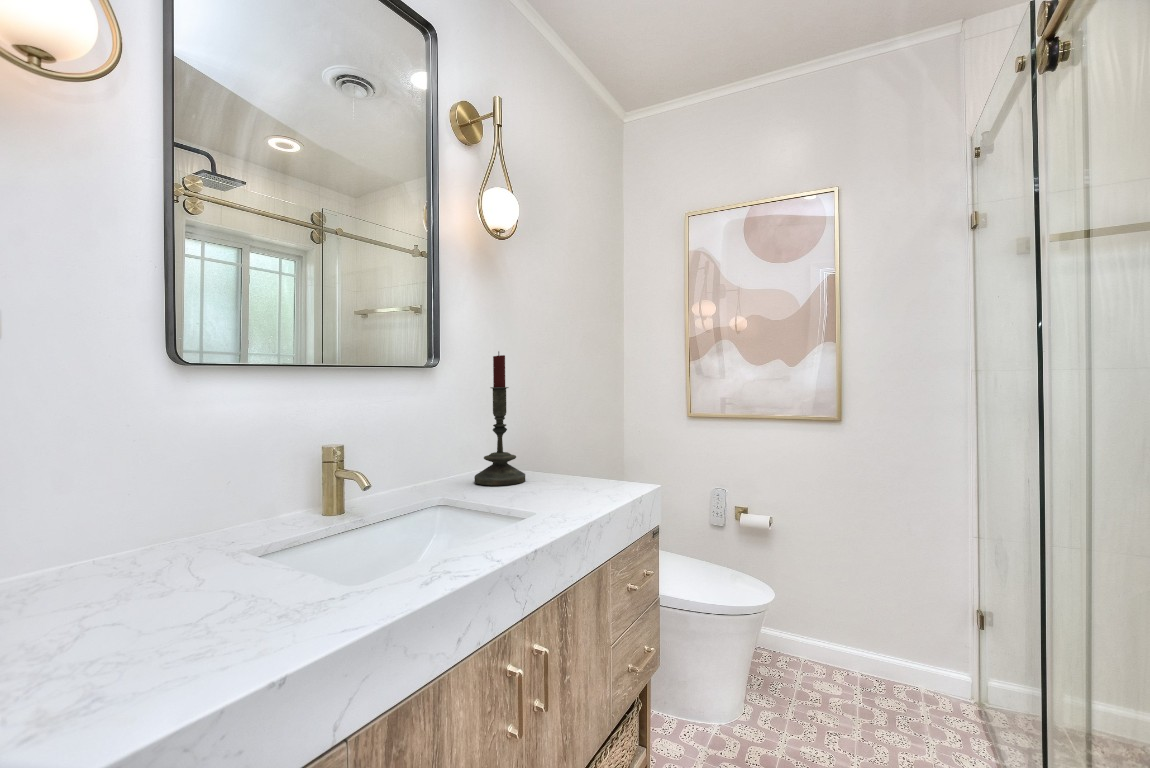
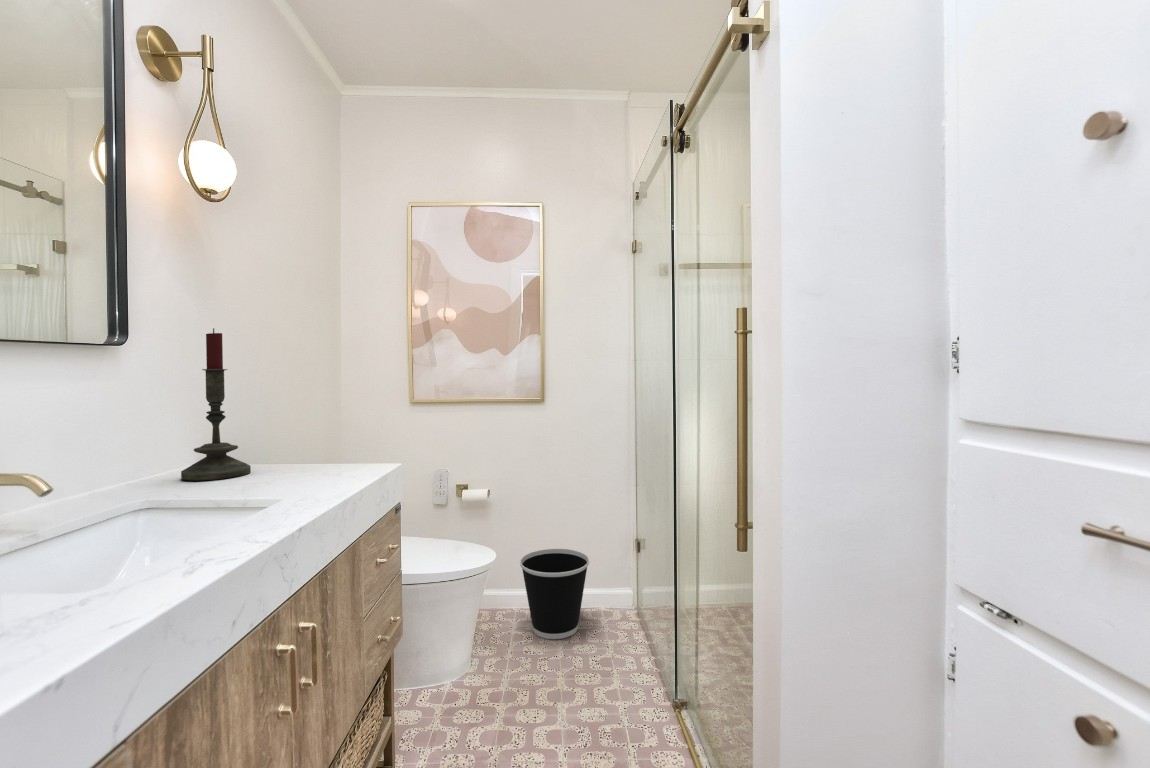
wastebasket: none [806,598,901,715] -> present [520,549,589,639]

